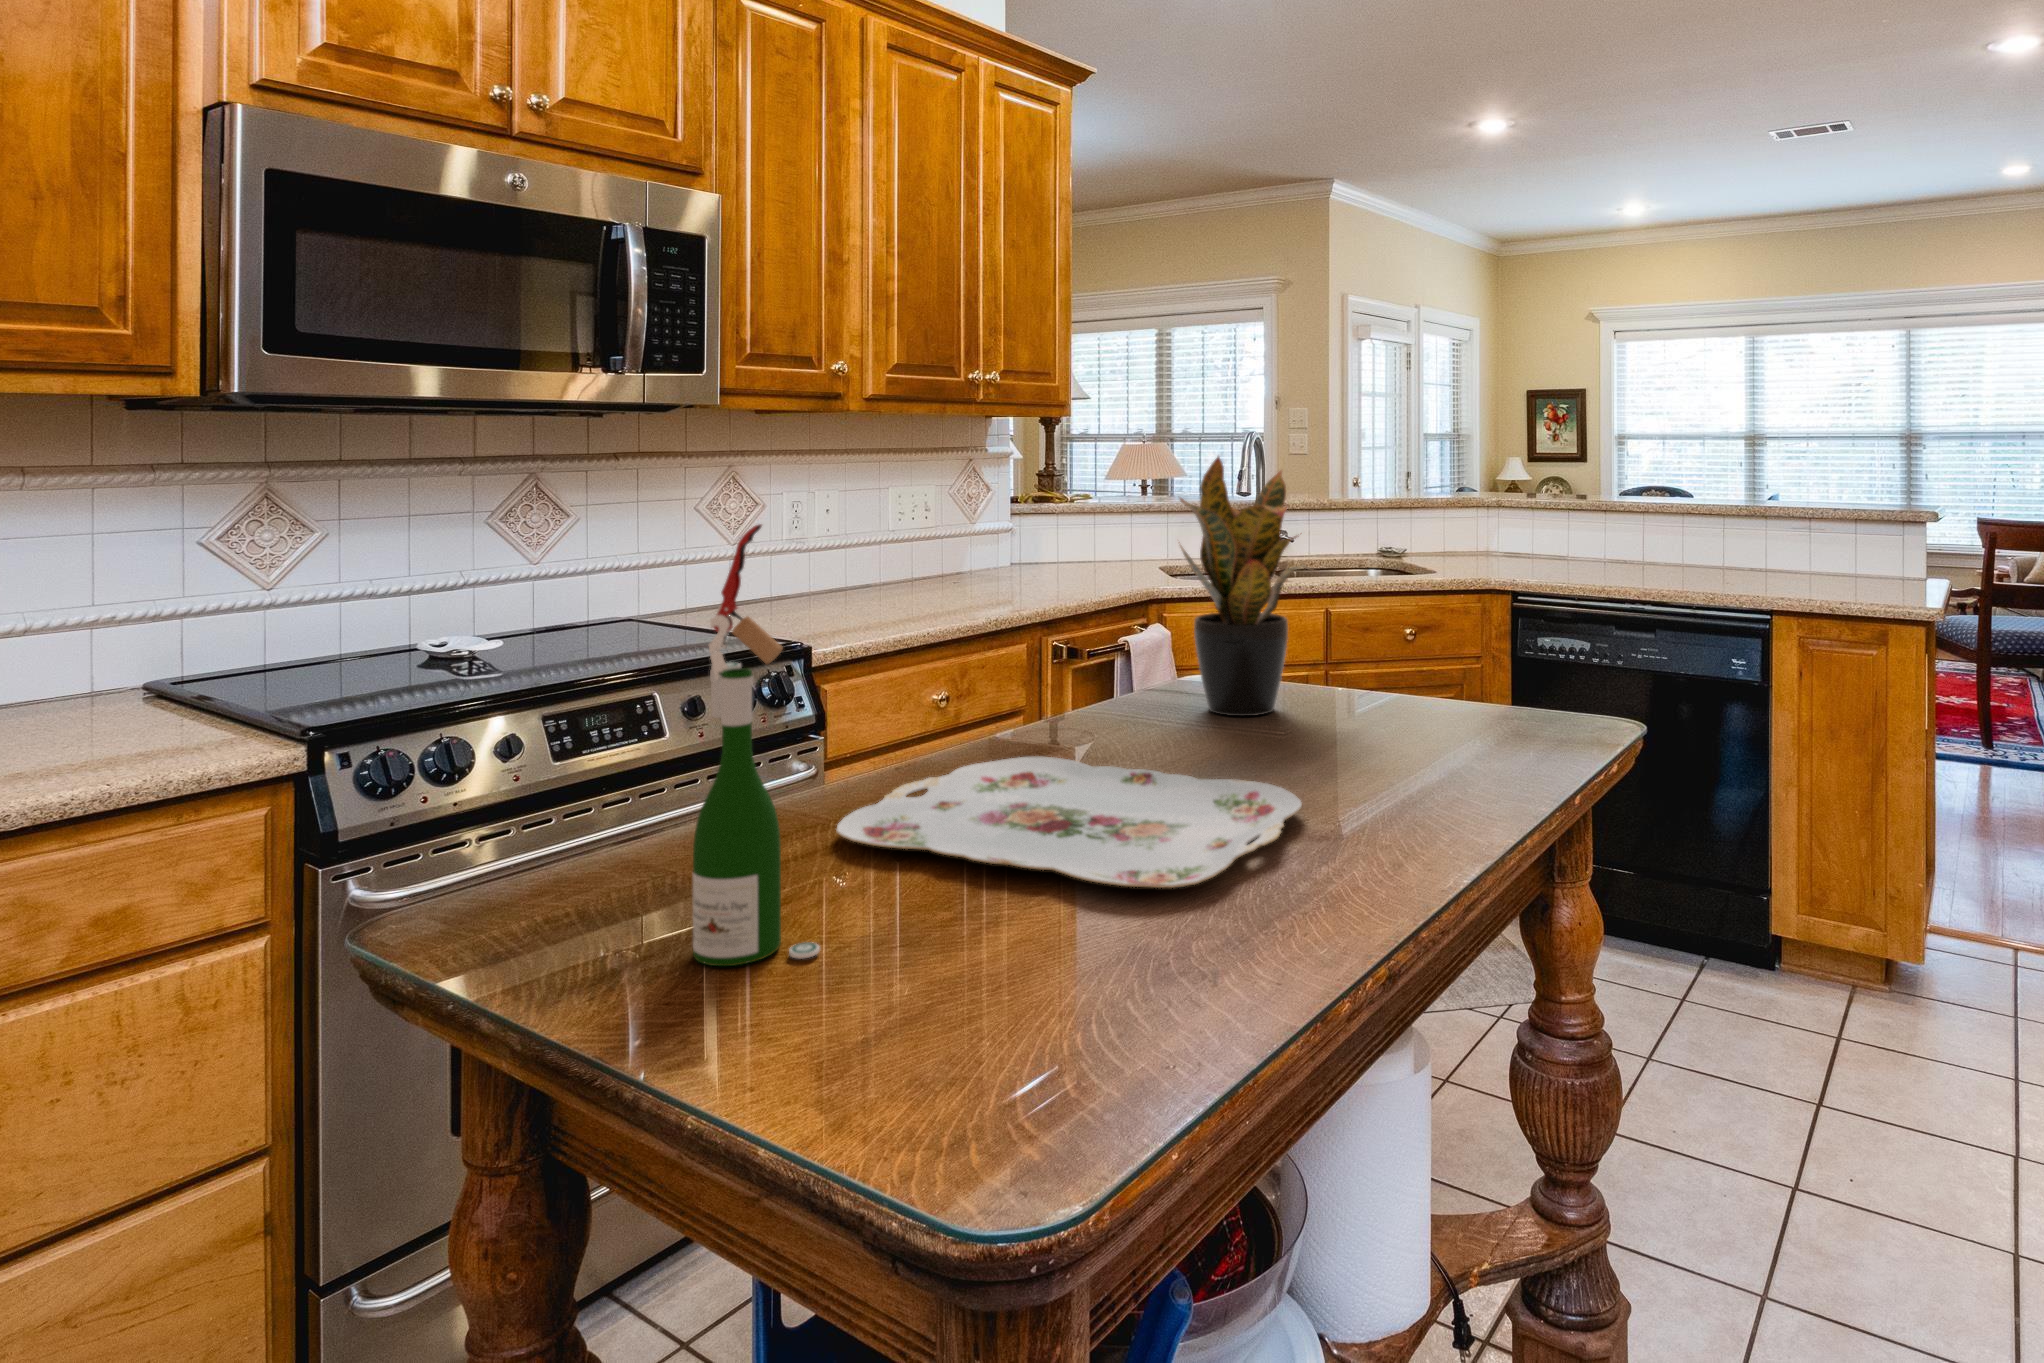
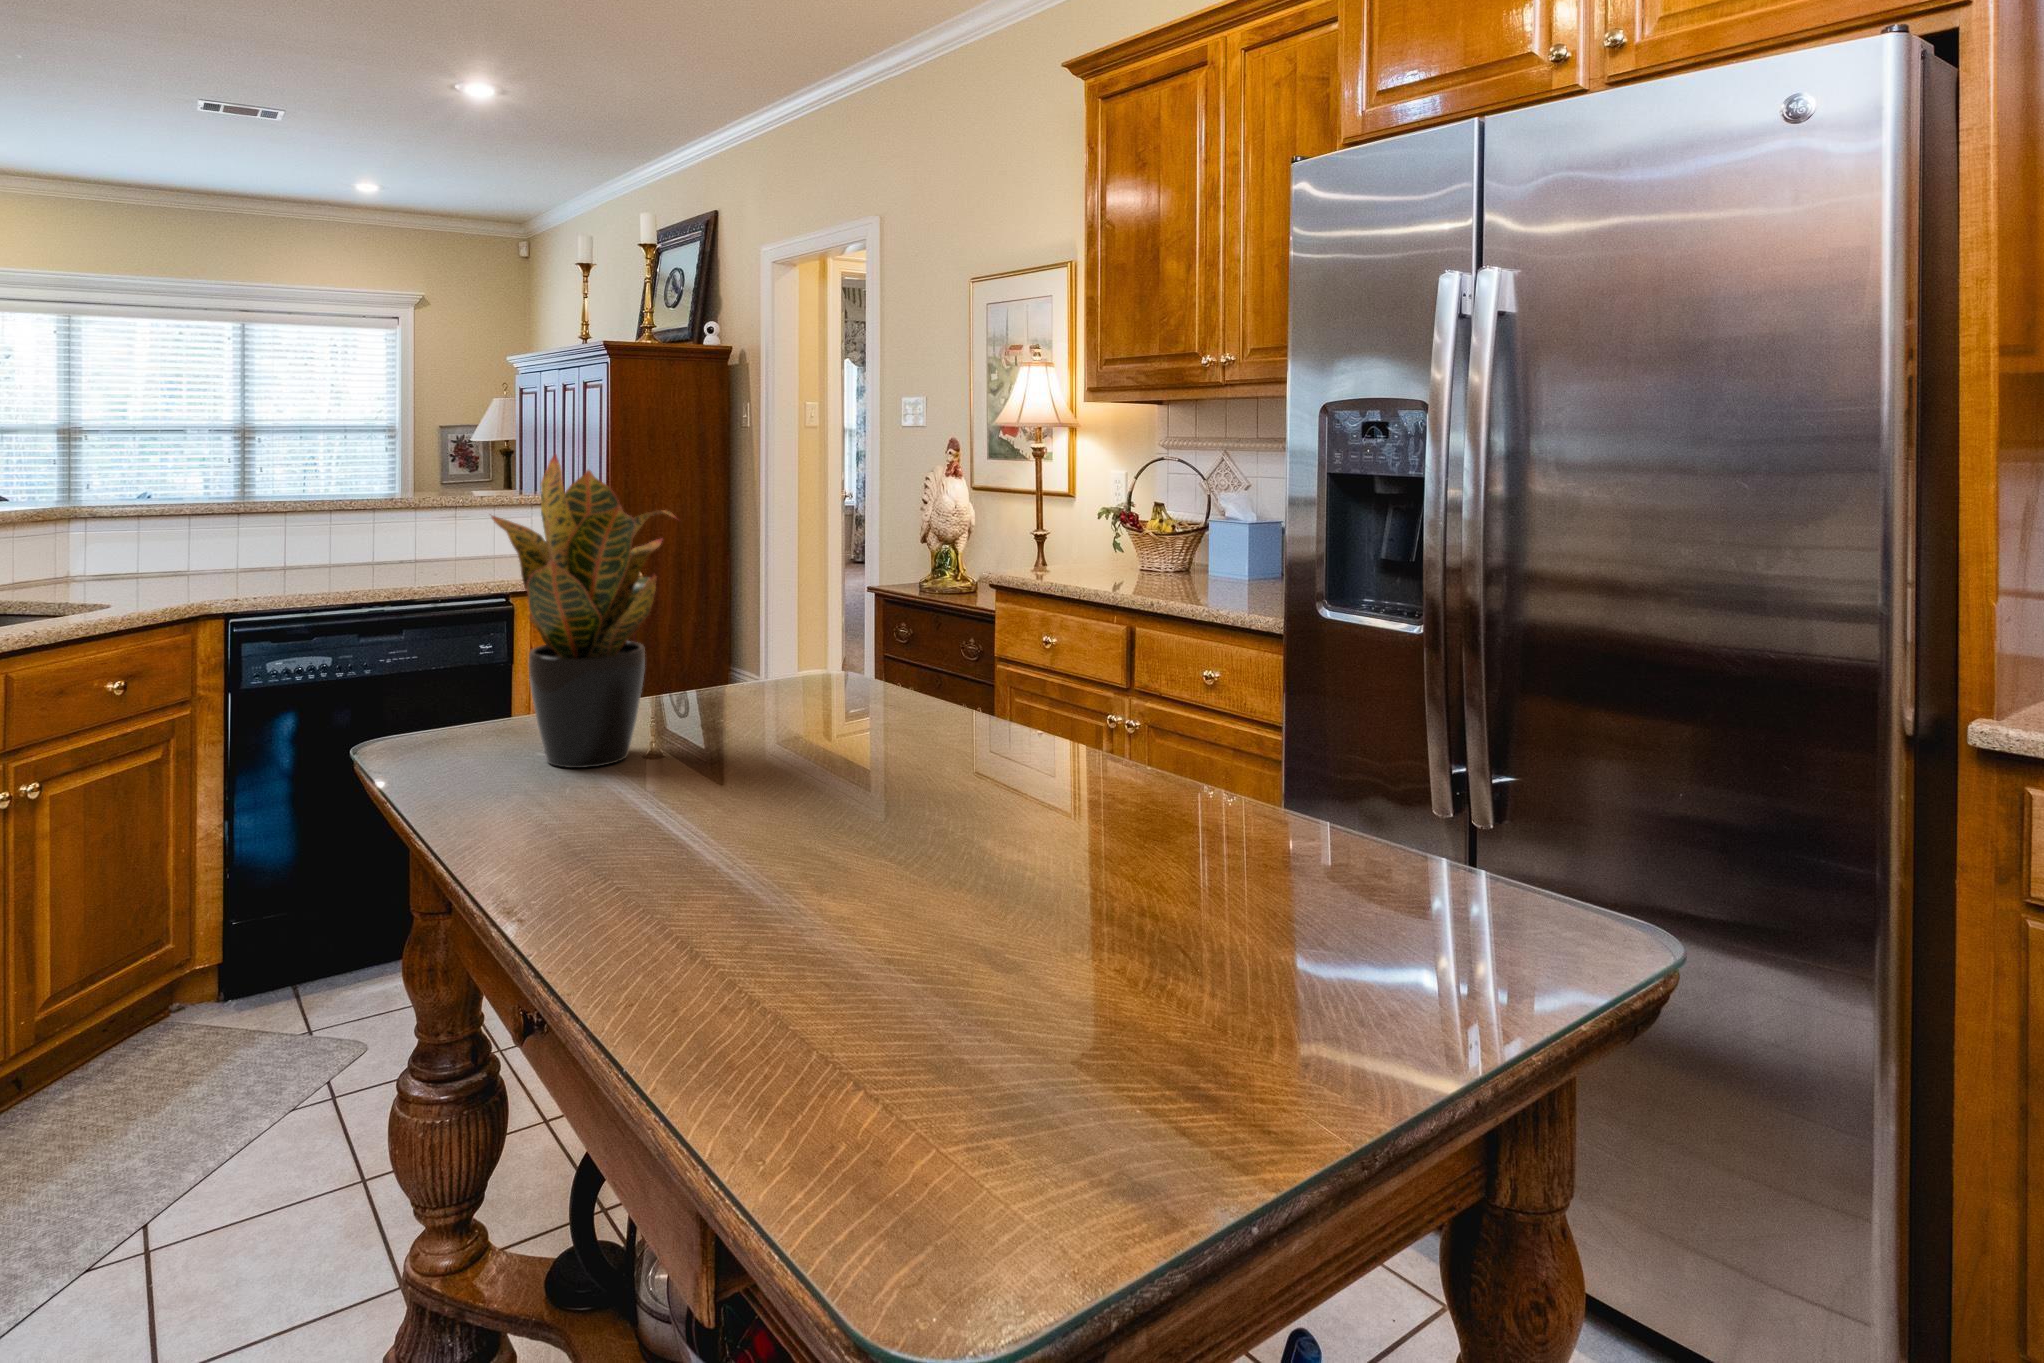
wine bottle: present [693,524,820,966] -> none [1209,537,1327,1071]
serving tray: present [836,756,1302,888] -> none [691,779,1209,964]

